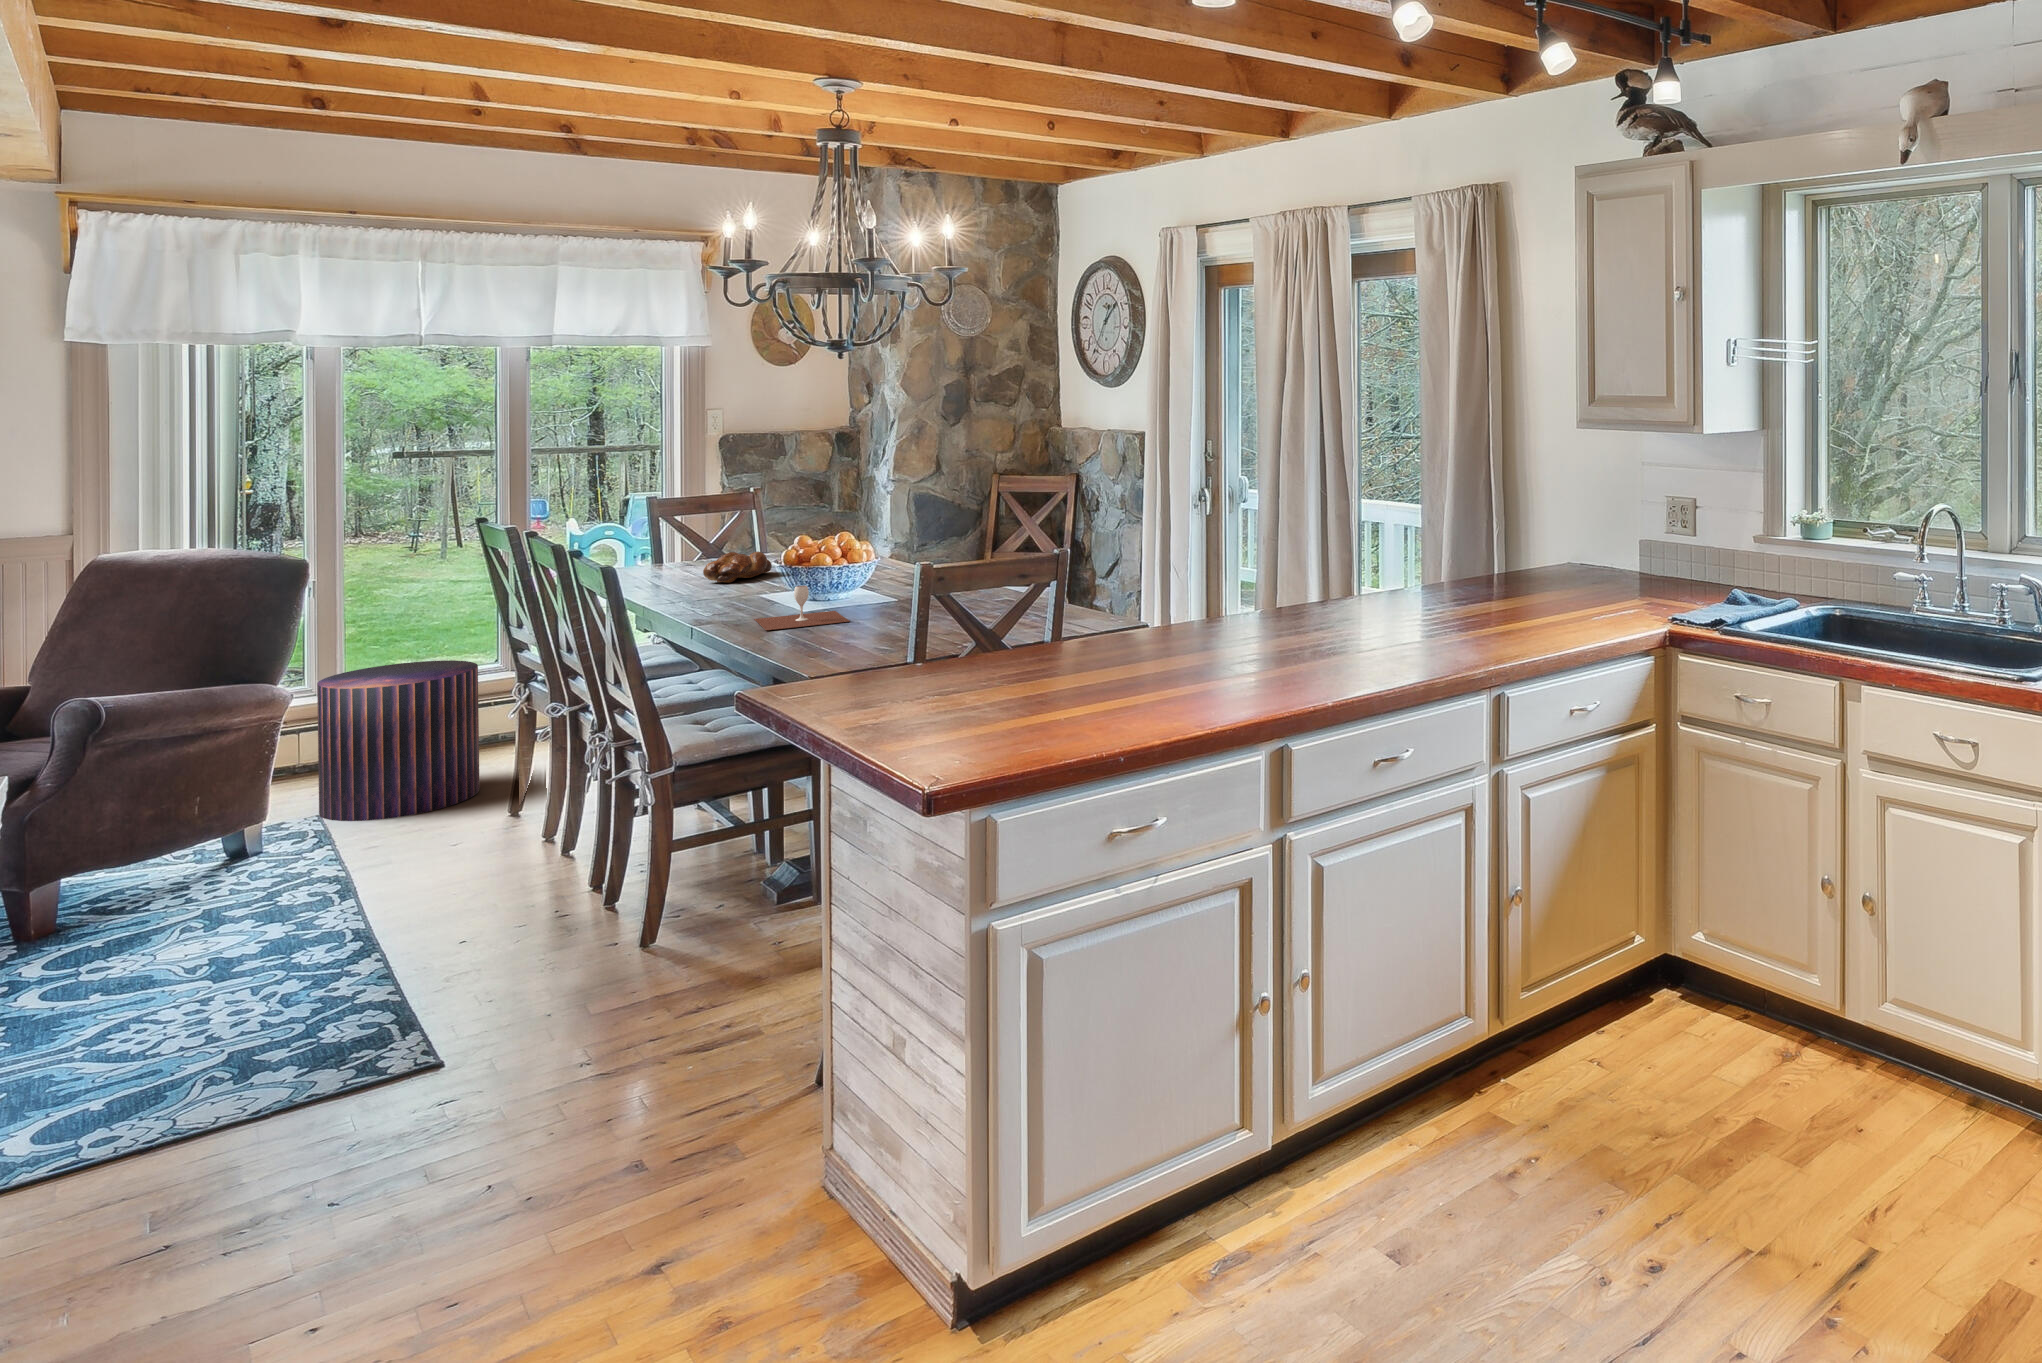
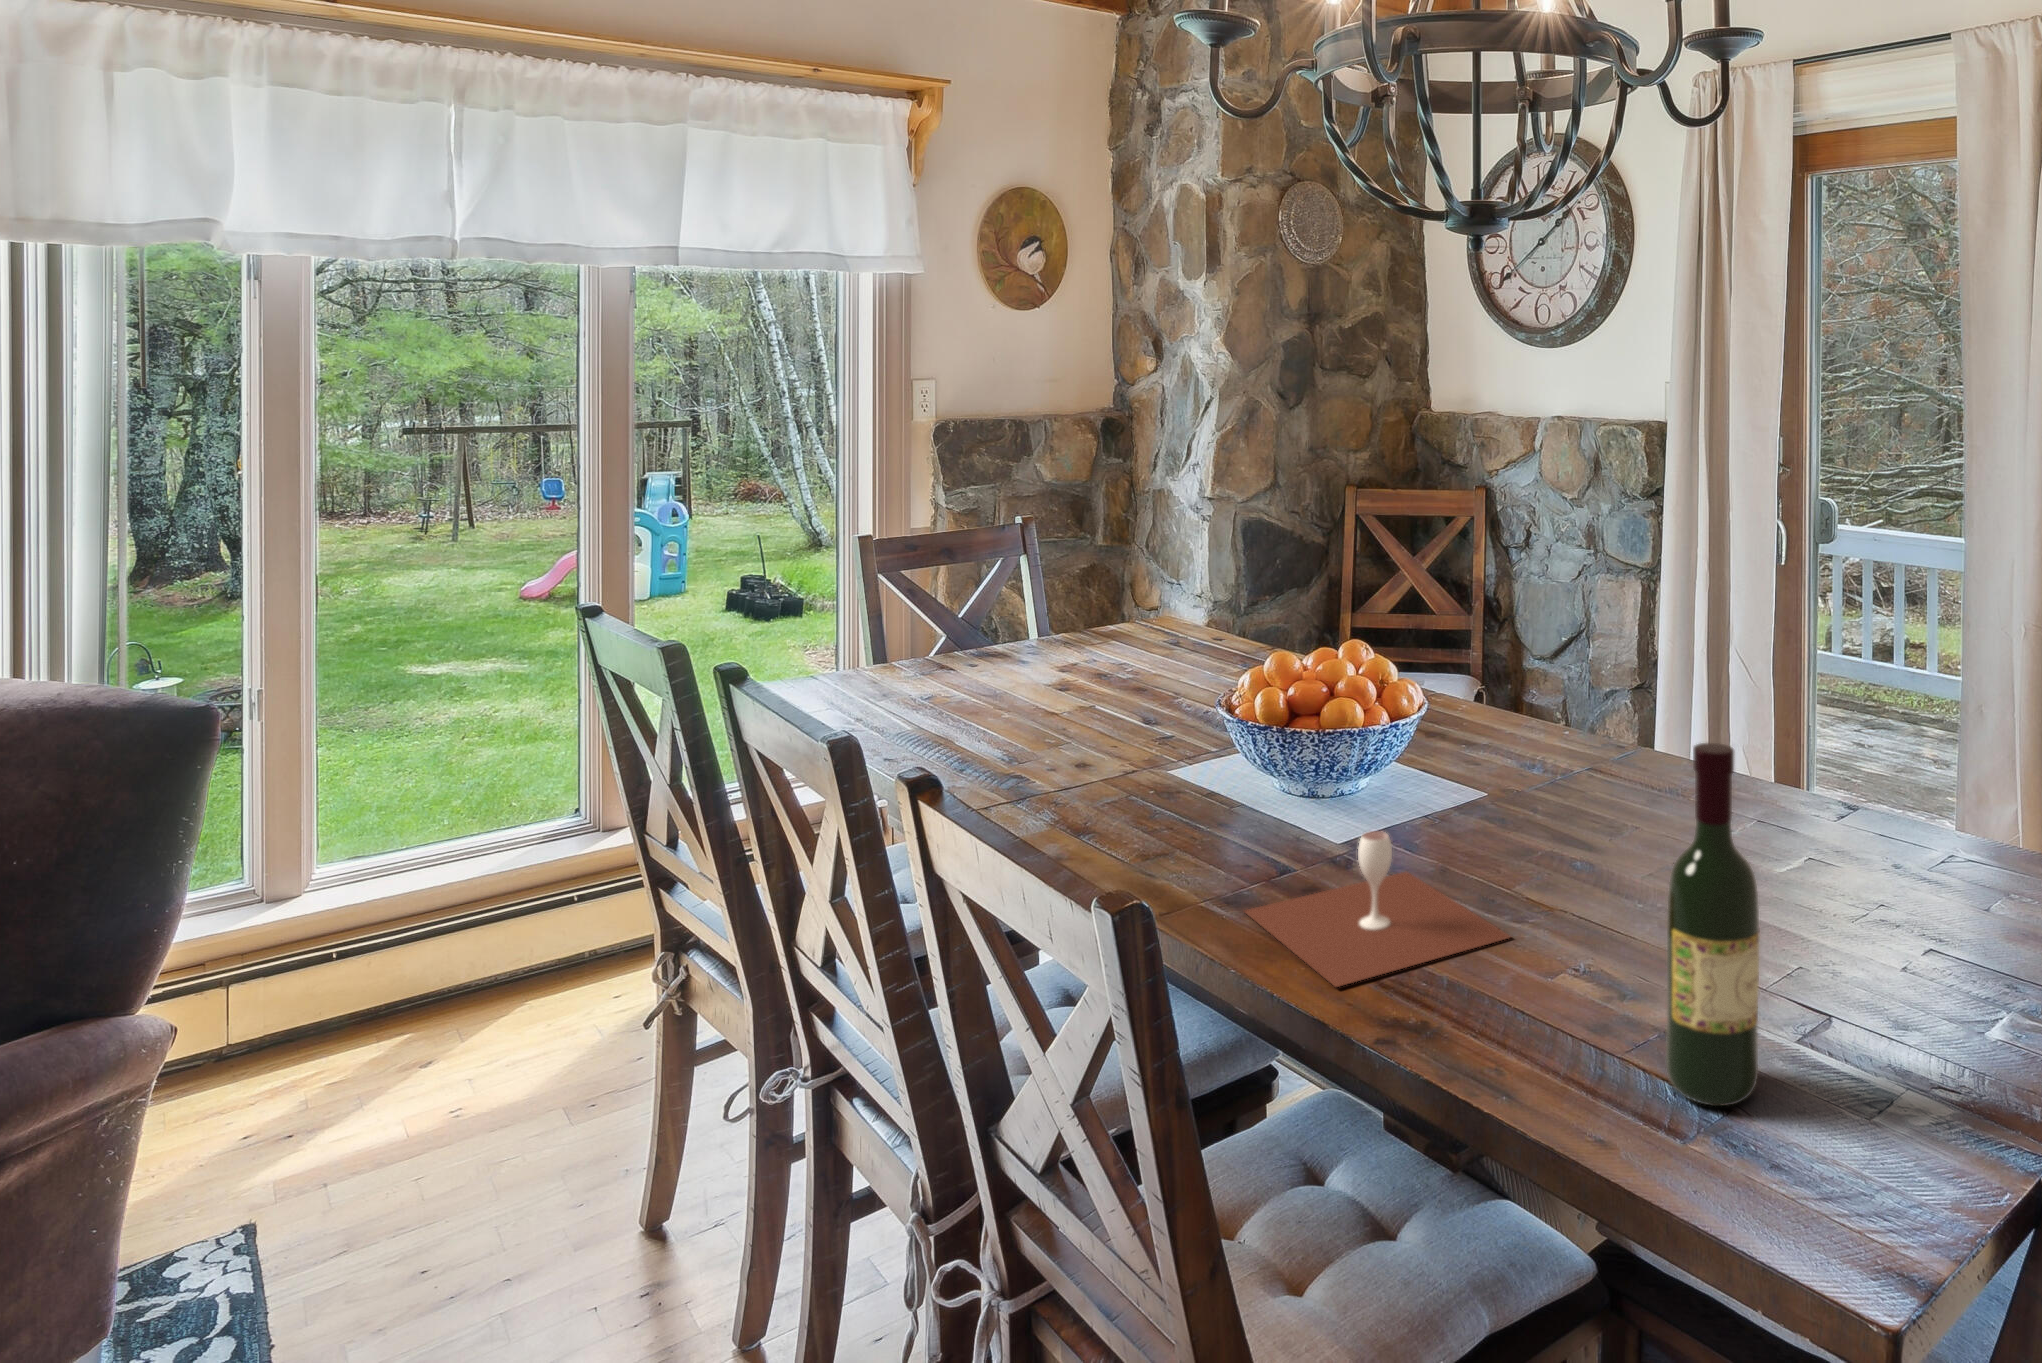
wine bottle: none [848,530,880,643] -> present [1666,743,1759,1106]
bread loaf: present [703,552,772,583] -> none [1000,658,1112,731]
pouf: present [317,660,480,821] -> none [233,834,546,1202]

